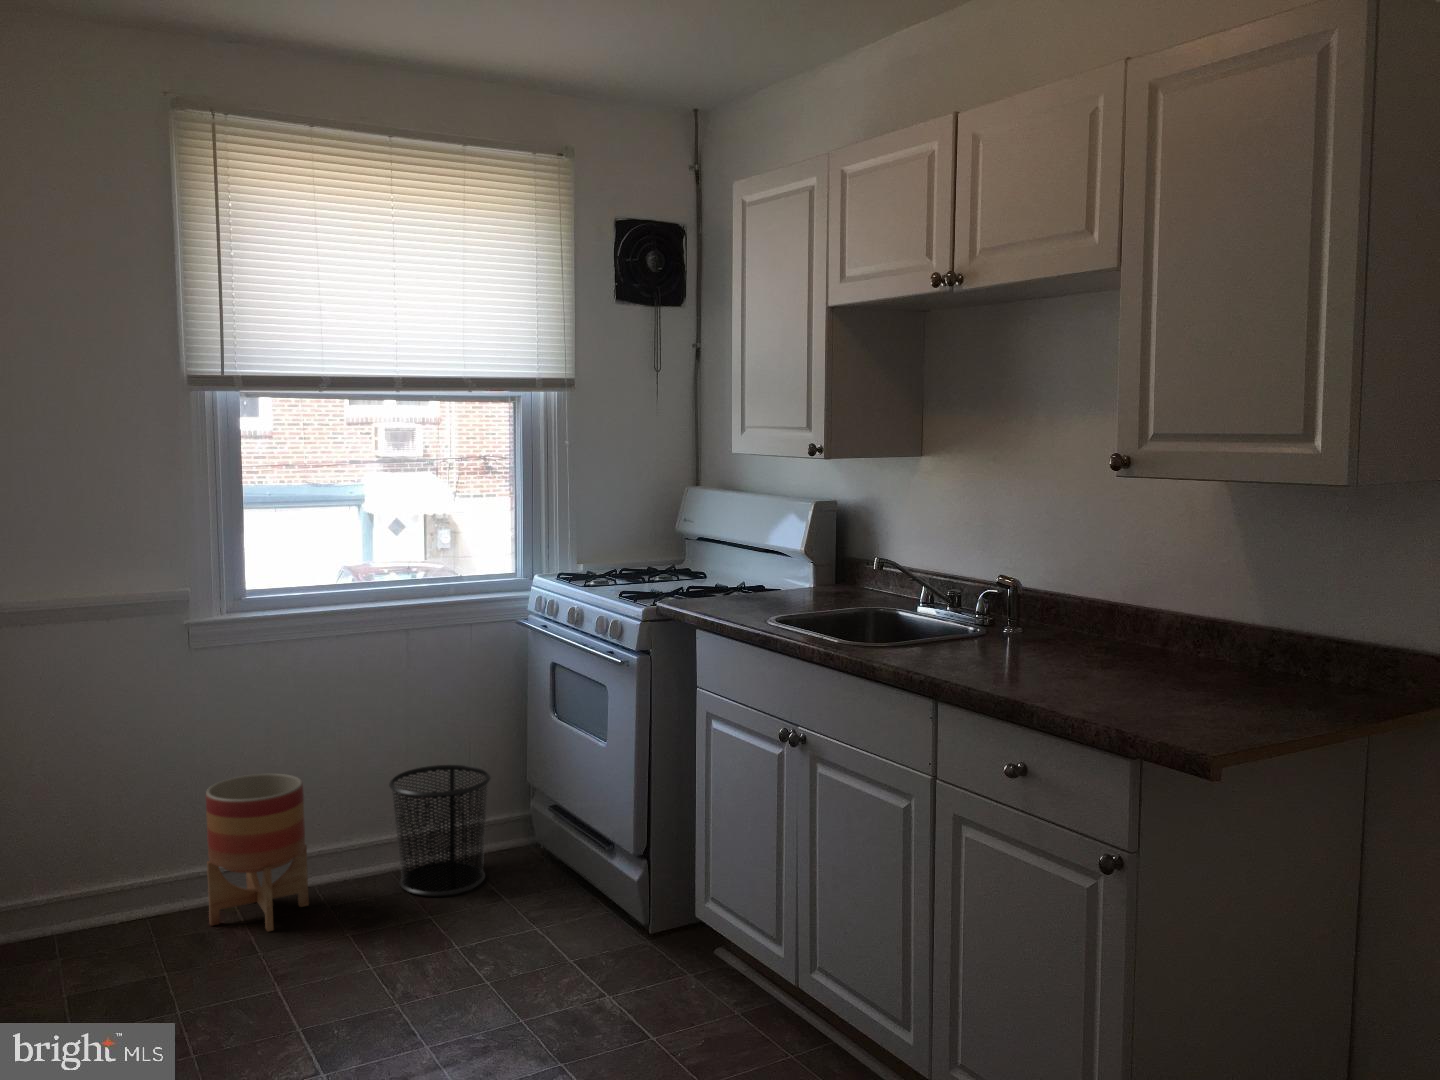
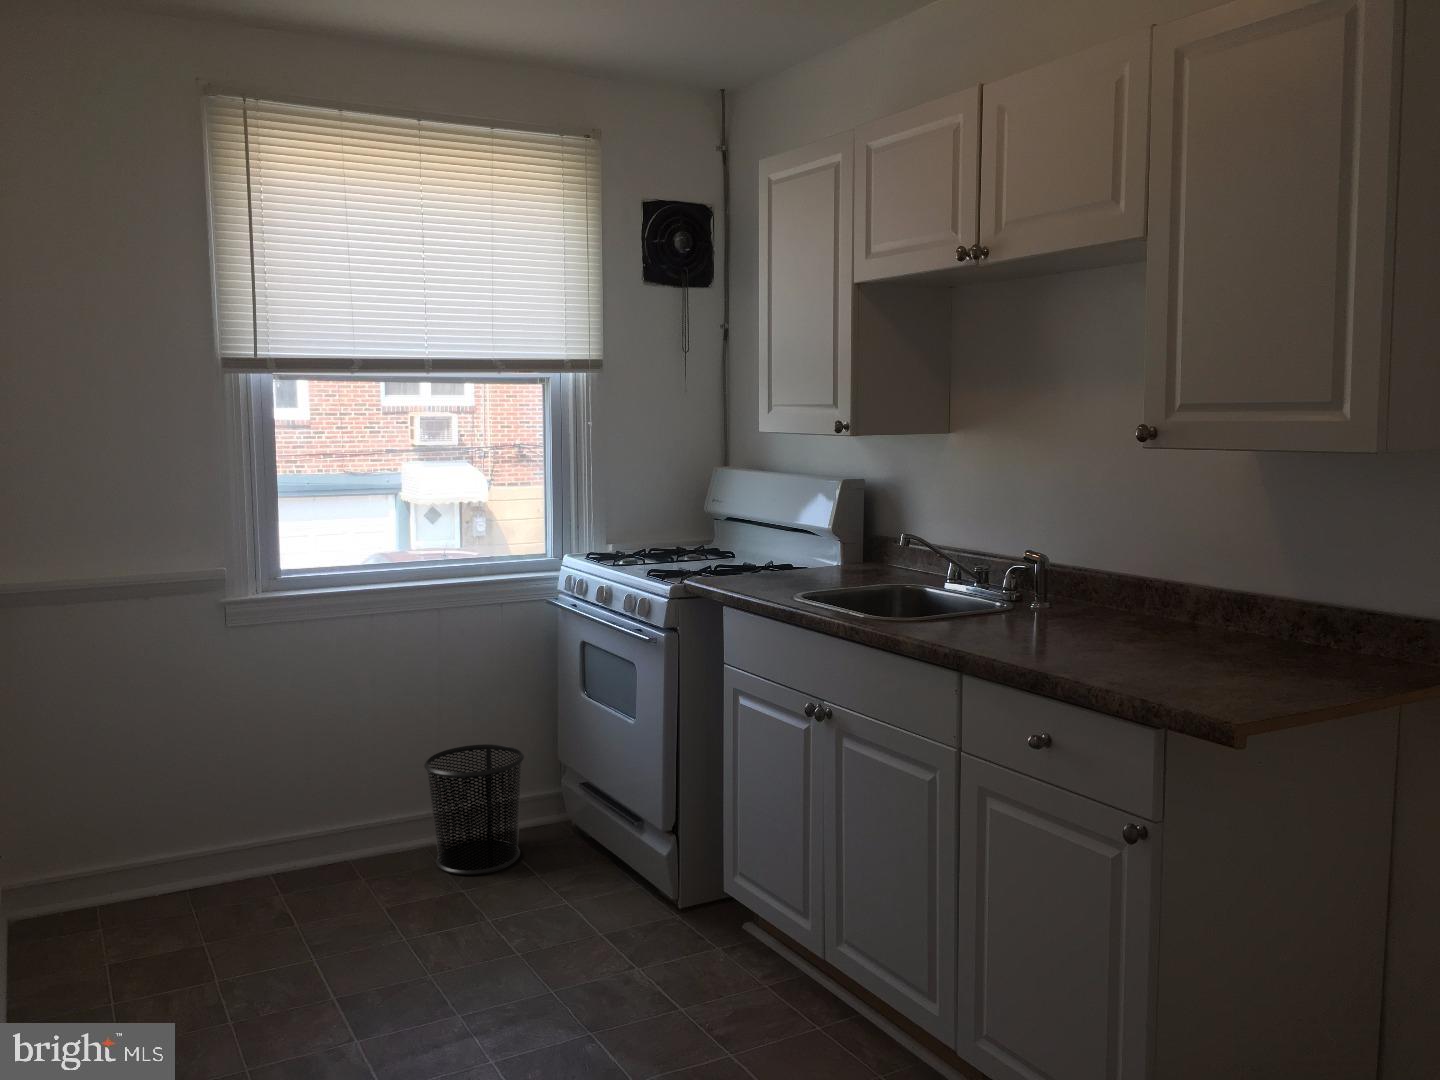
planter: present [206,774,309,931] -> none [239,755,344,913]

